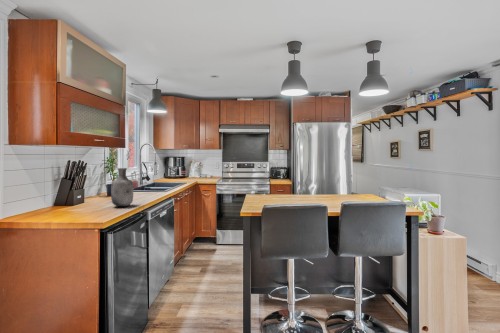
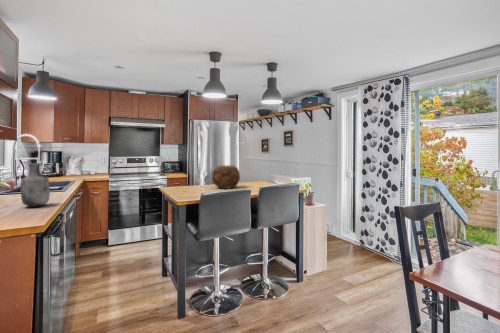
decorative bowl: none [297,174,330,201] -> present [212,166,240,189]

